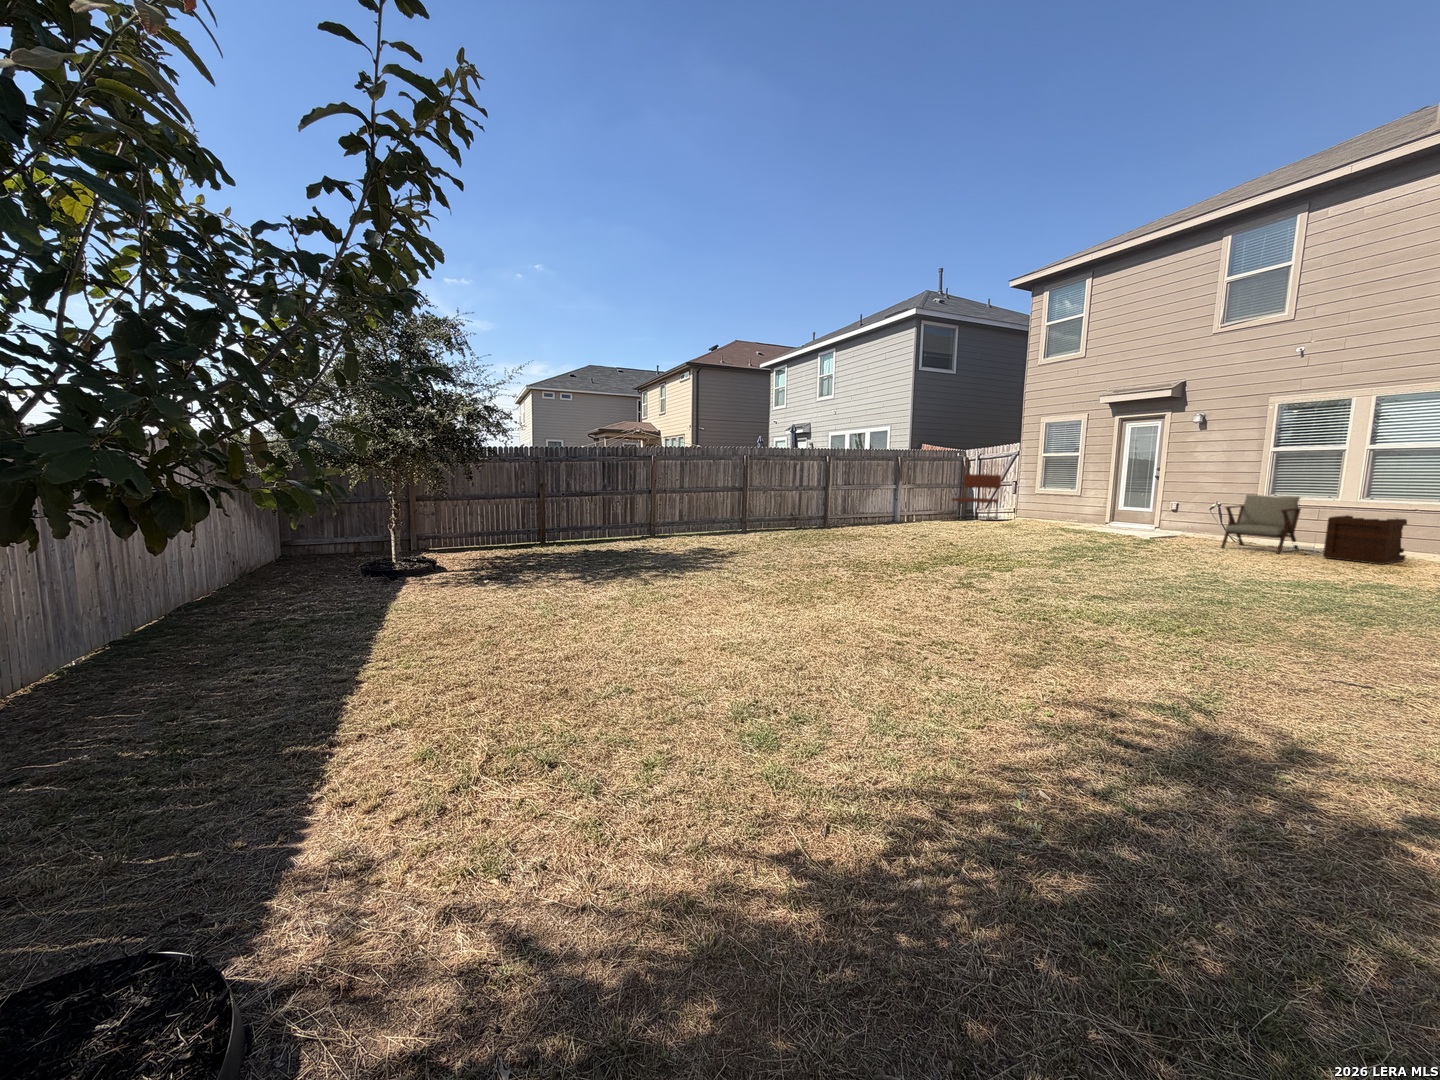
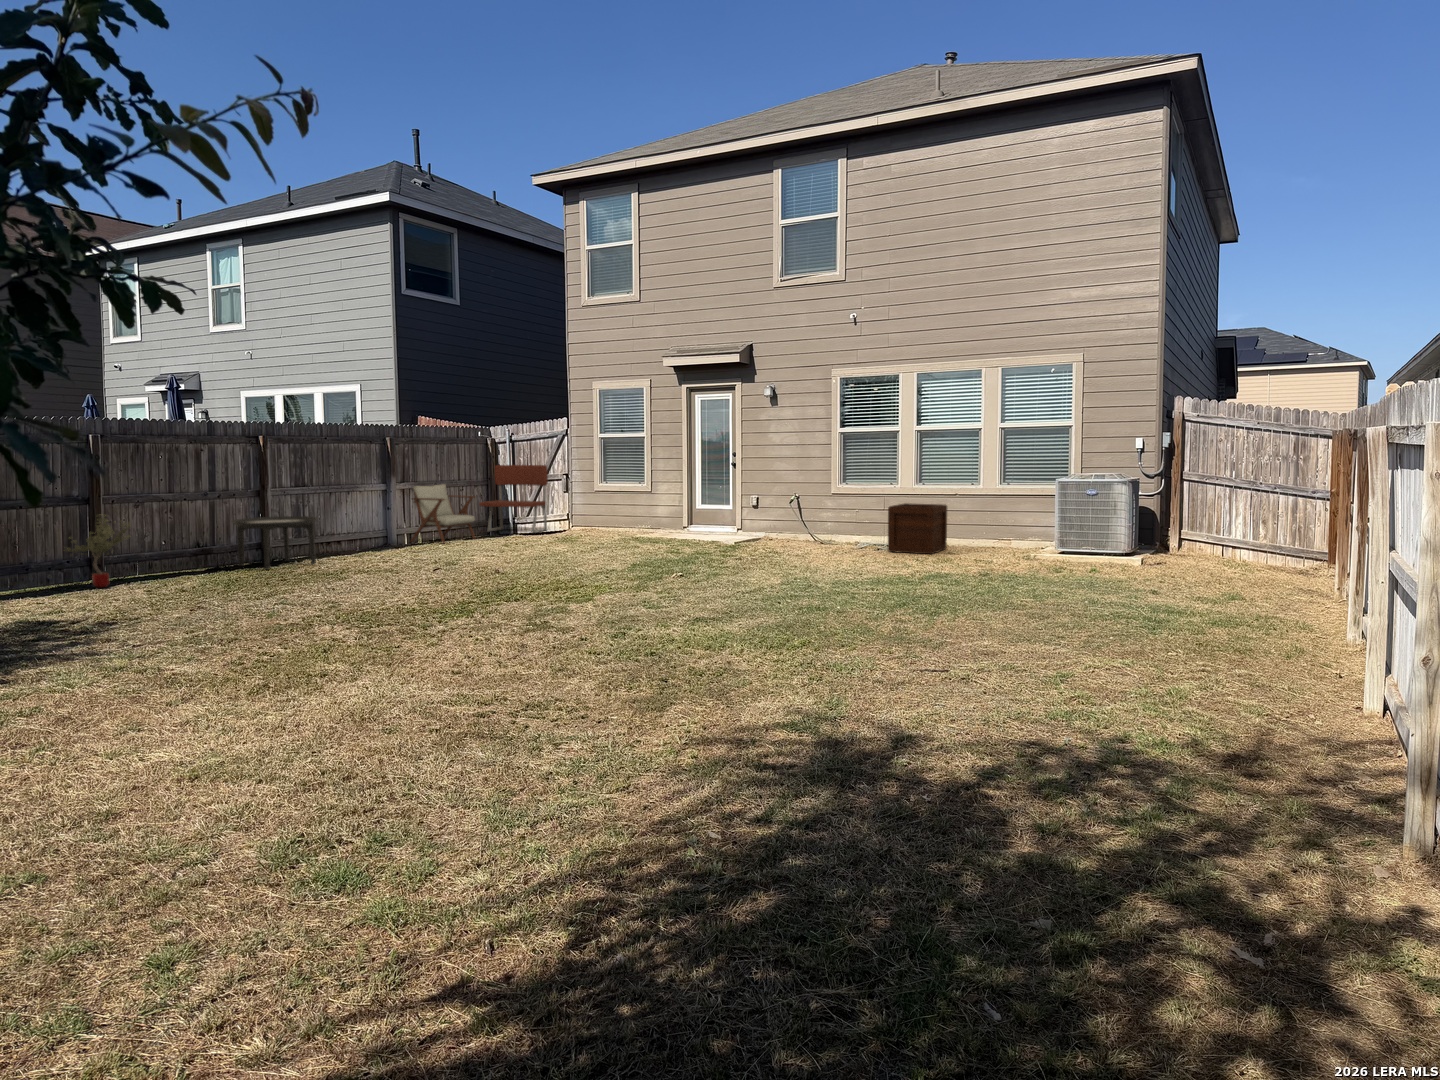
lounge chair: present [1221,495,1301,554] -> present [411,484,475,544]
potted tree: none [723,497,754,535] -> present [64,515,130,588]
round table: none [803,502,848,532] -> present [232,516,317,570]

